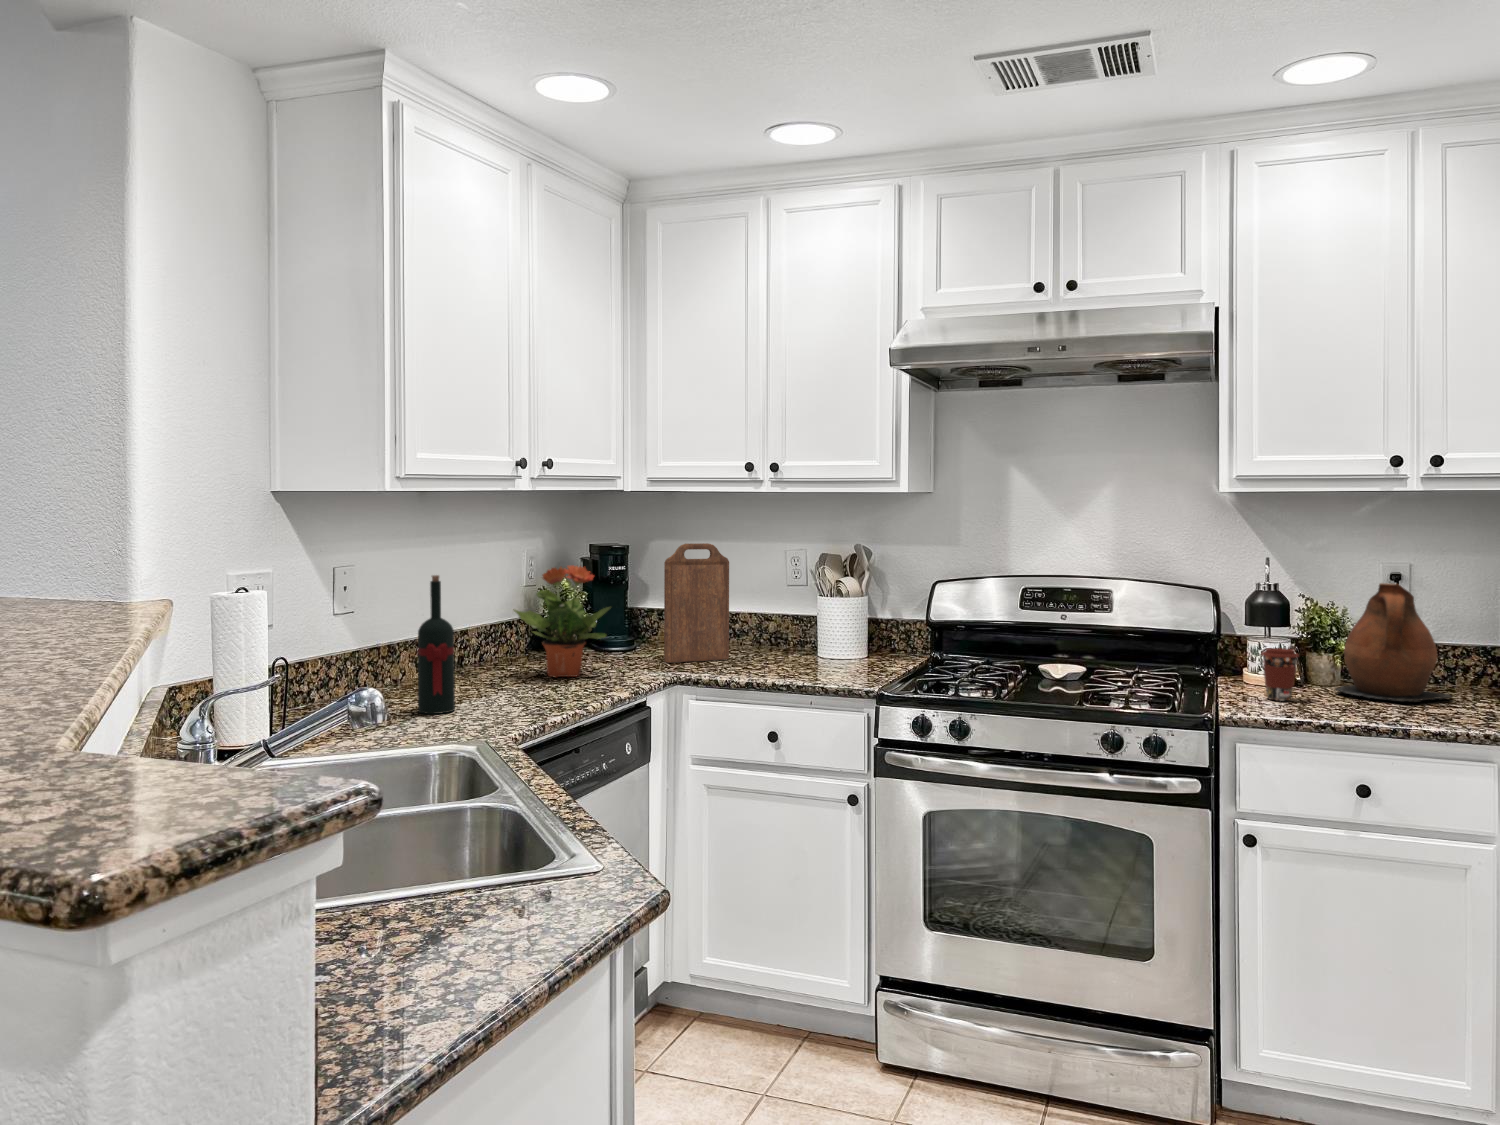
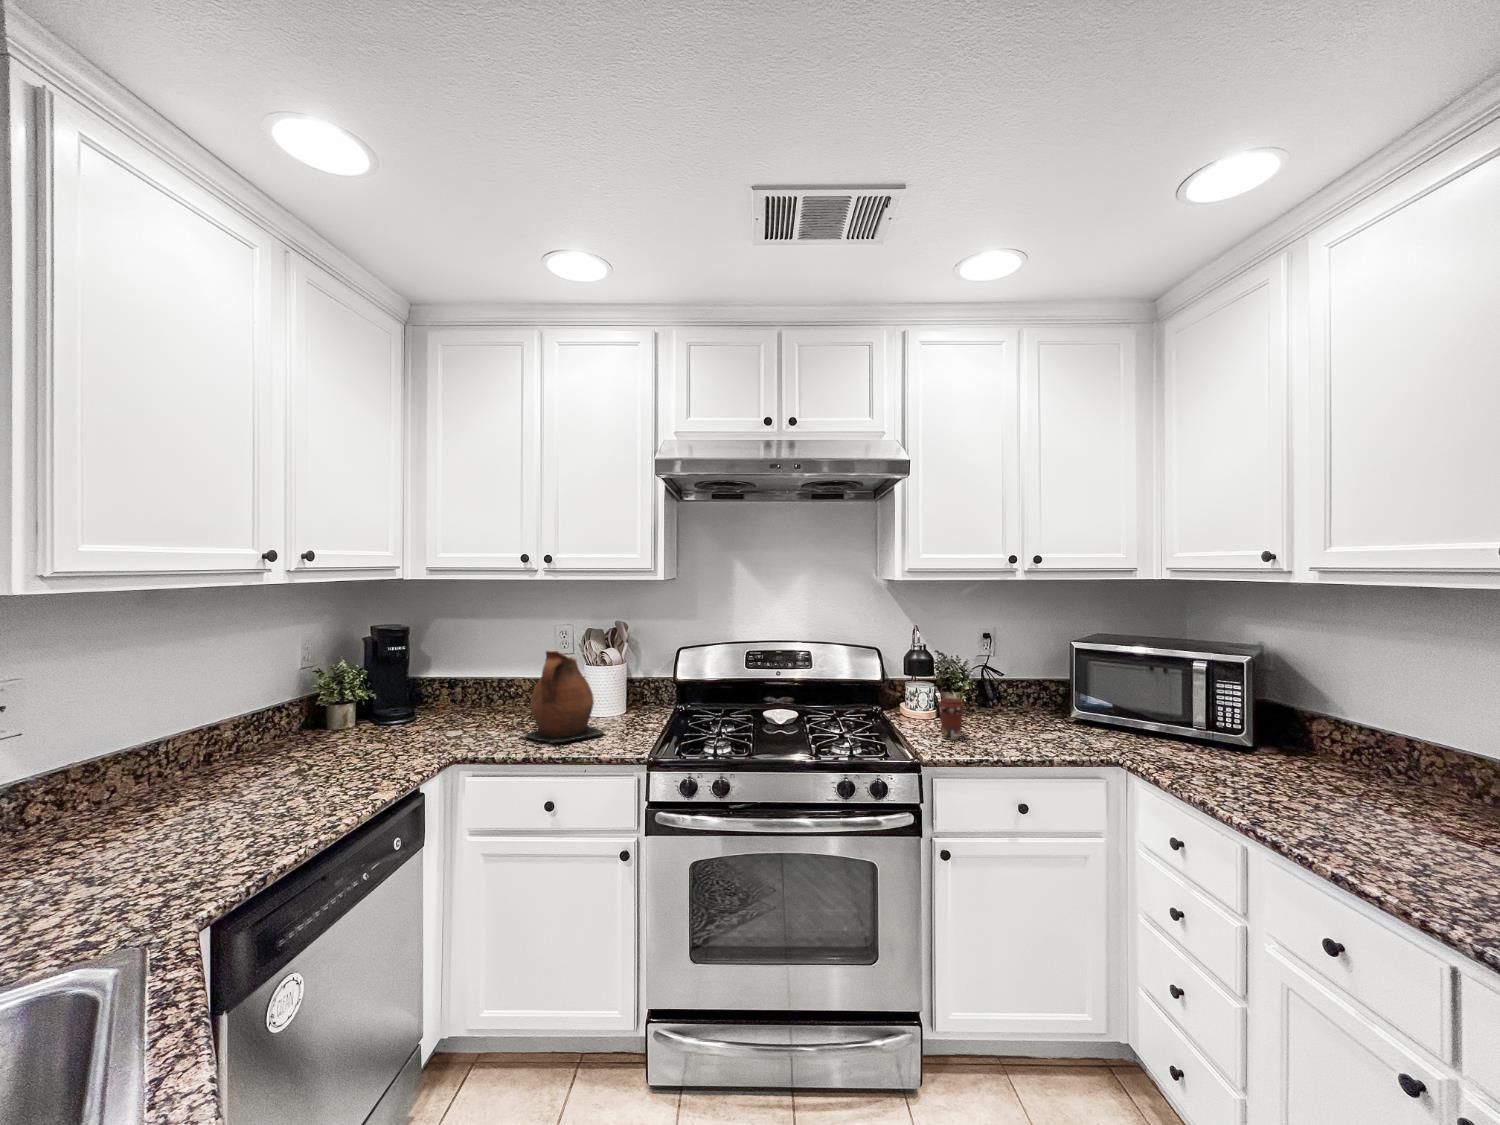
cutting board: present [664,543,729,663] -> none [443,625,506,736]
potted plant: present [513,566,610,678] -> none [275,656,388,771]
wine bottle: present [418,575,455,714] -> none [122,692,178,861]
ceramic pitcher: present [1335,583,1451,701] -> present [525,651,604,743]

